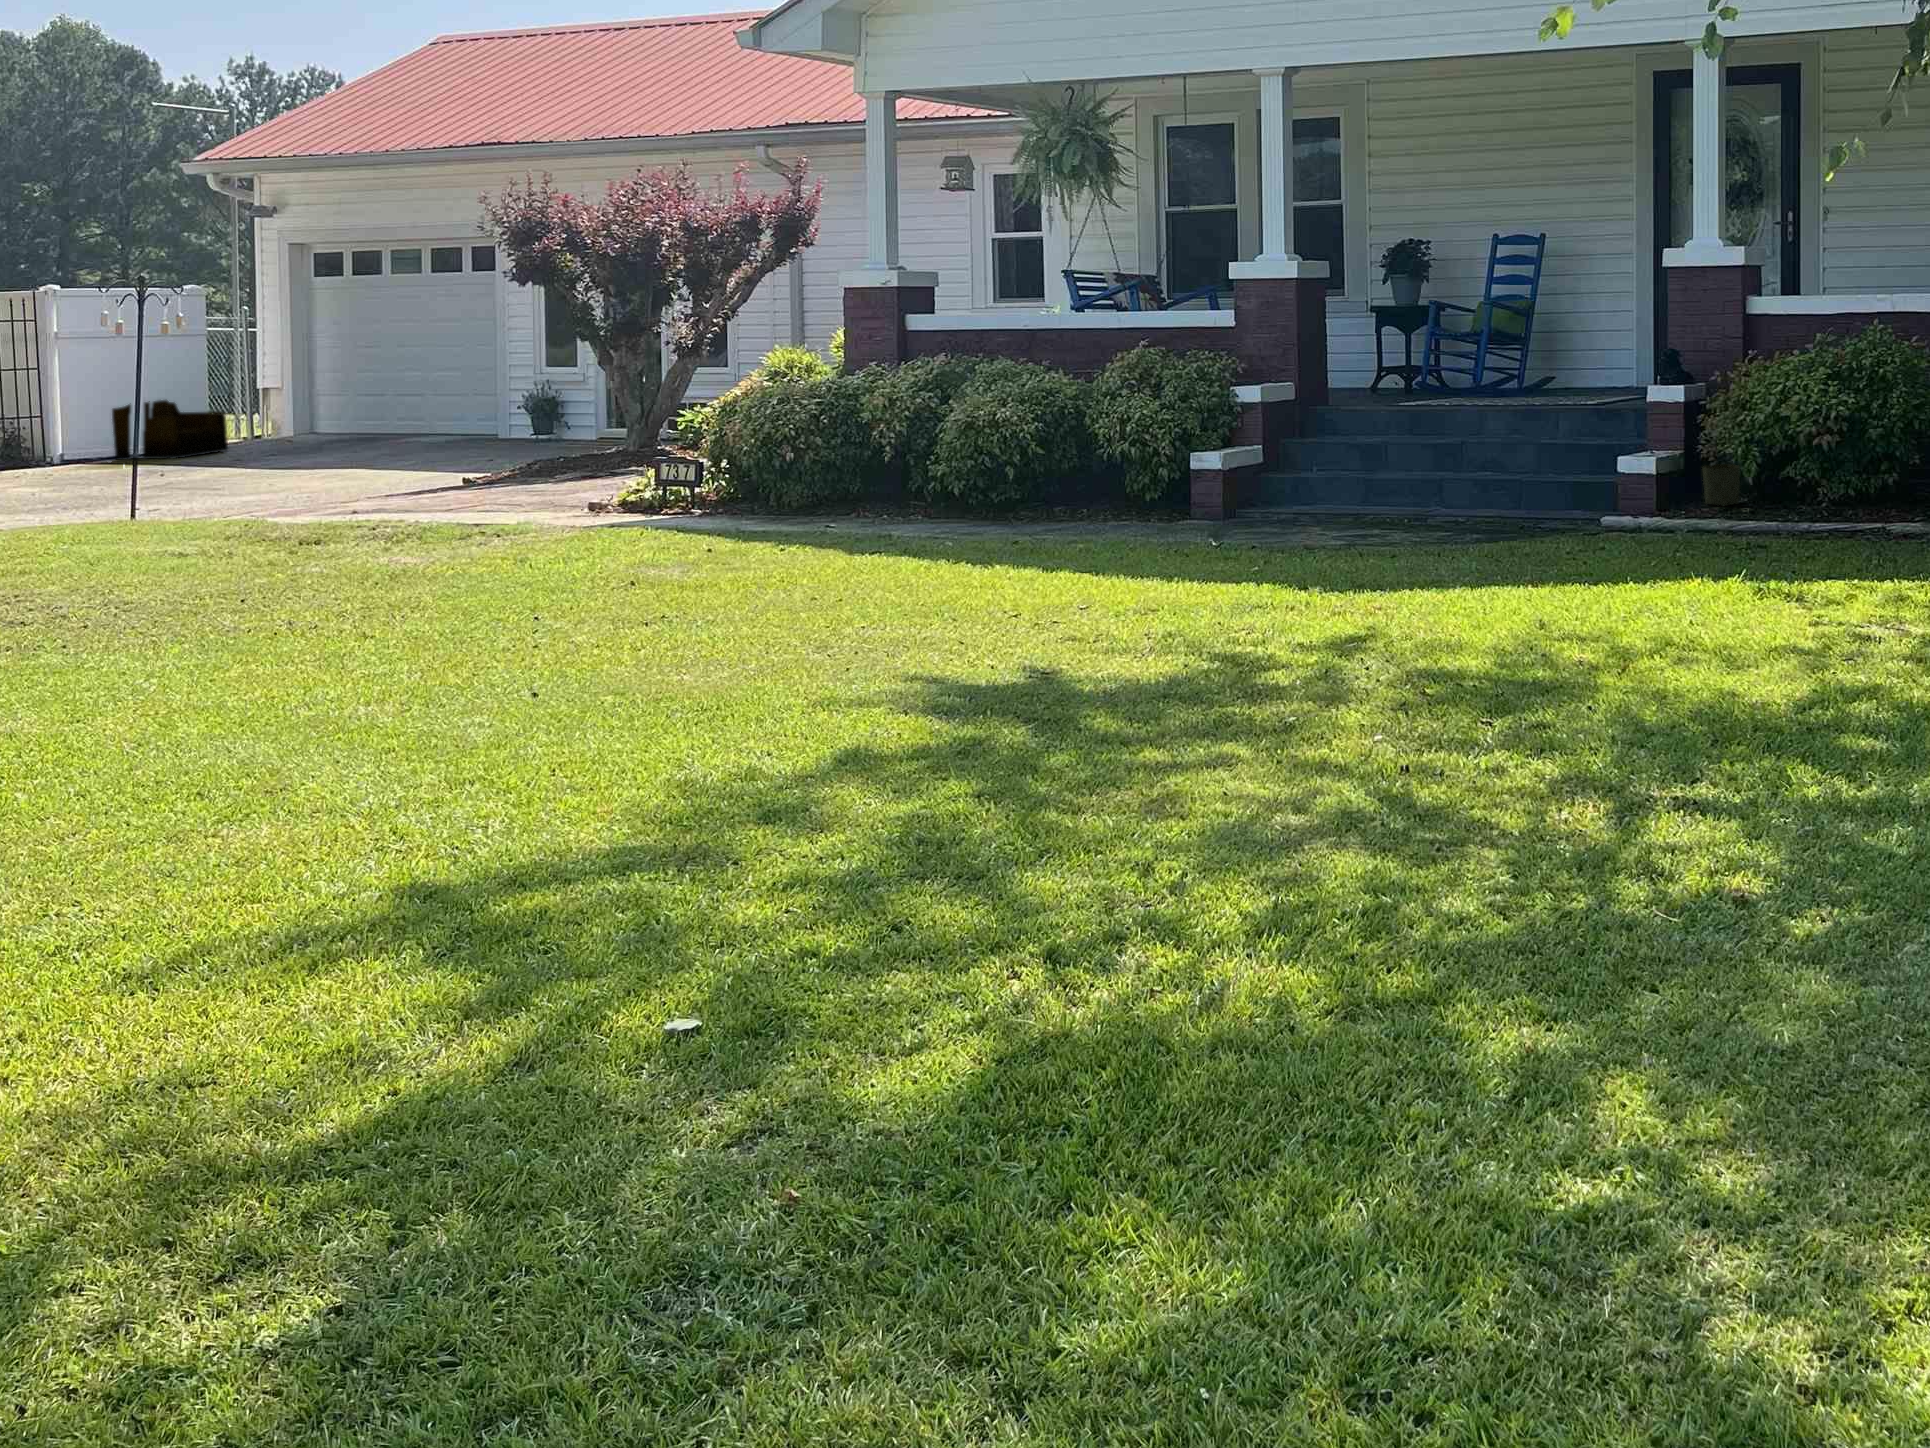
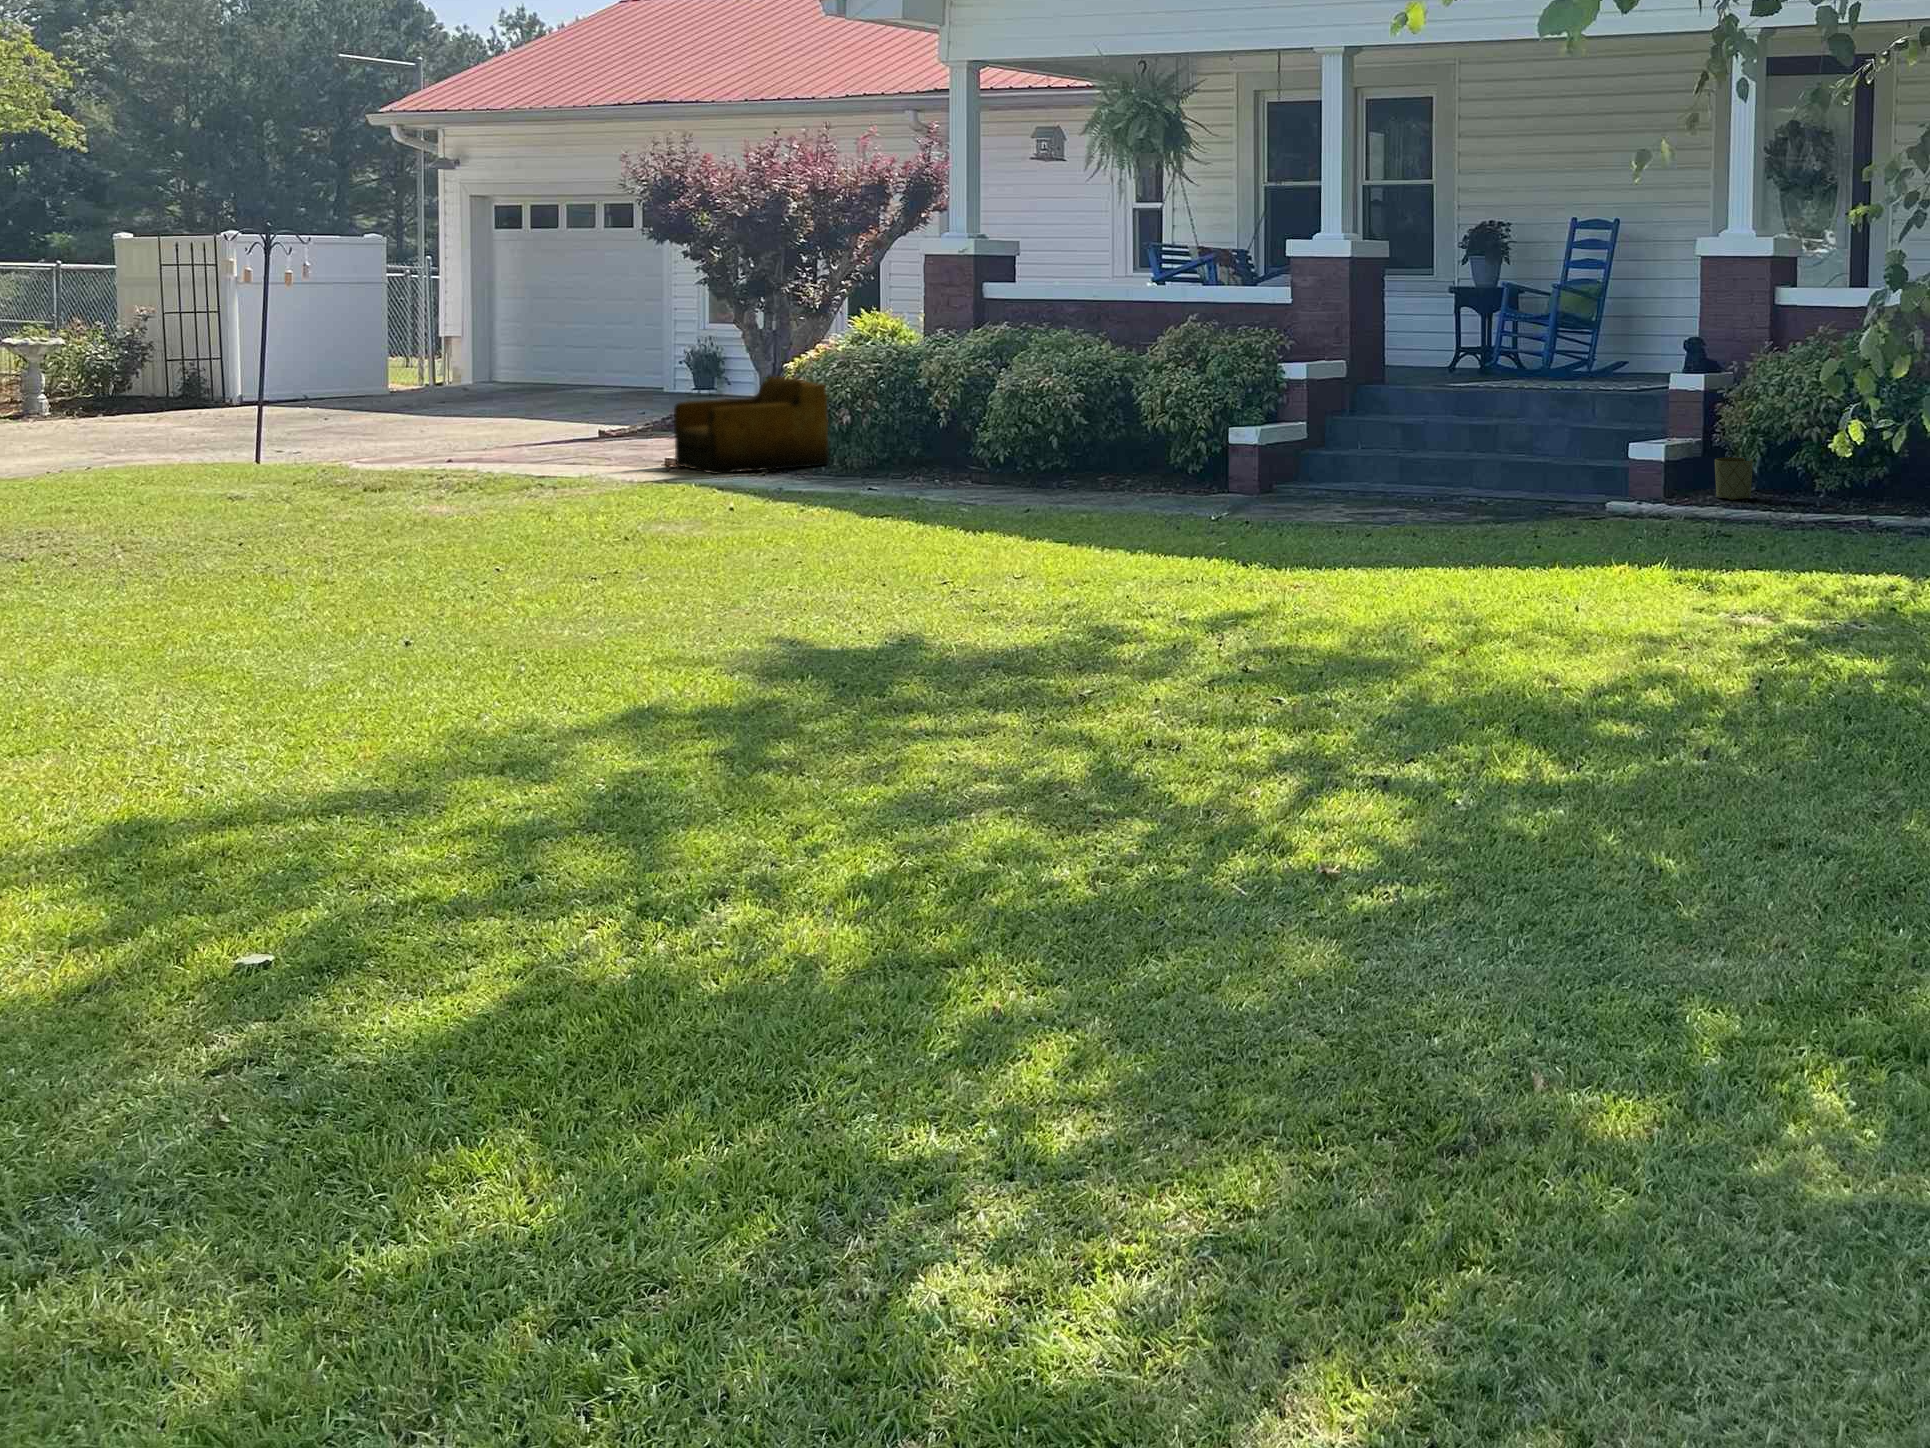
armchair: present [112,400,228,459] -> present [674,376,829,474]

